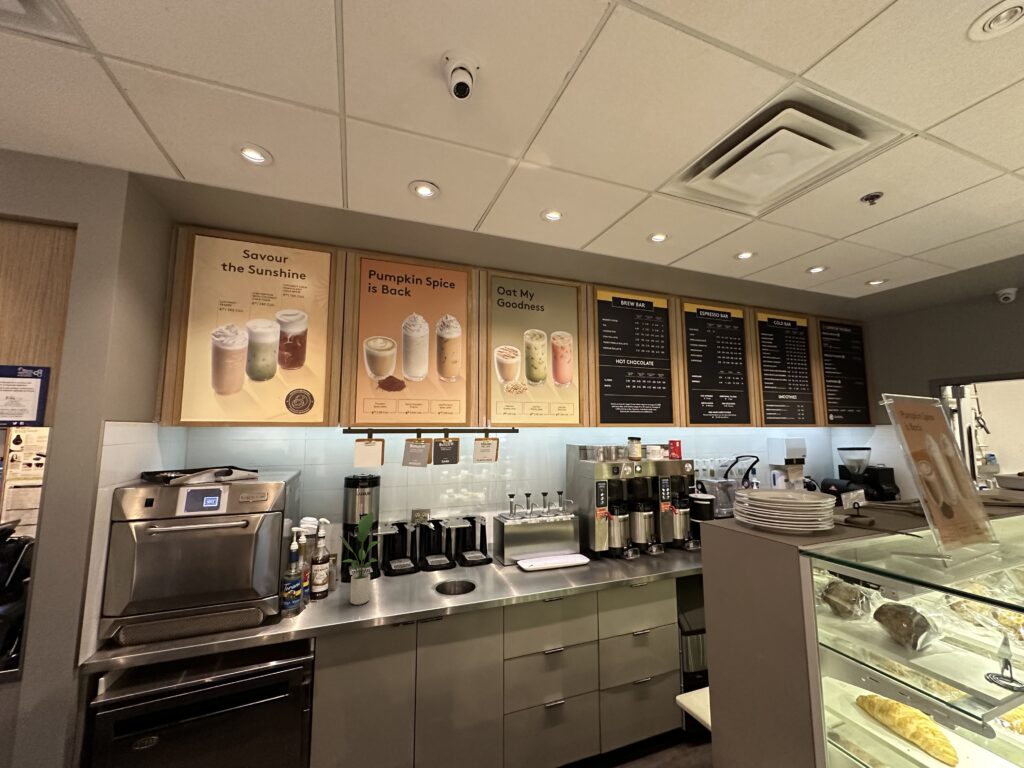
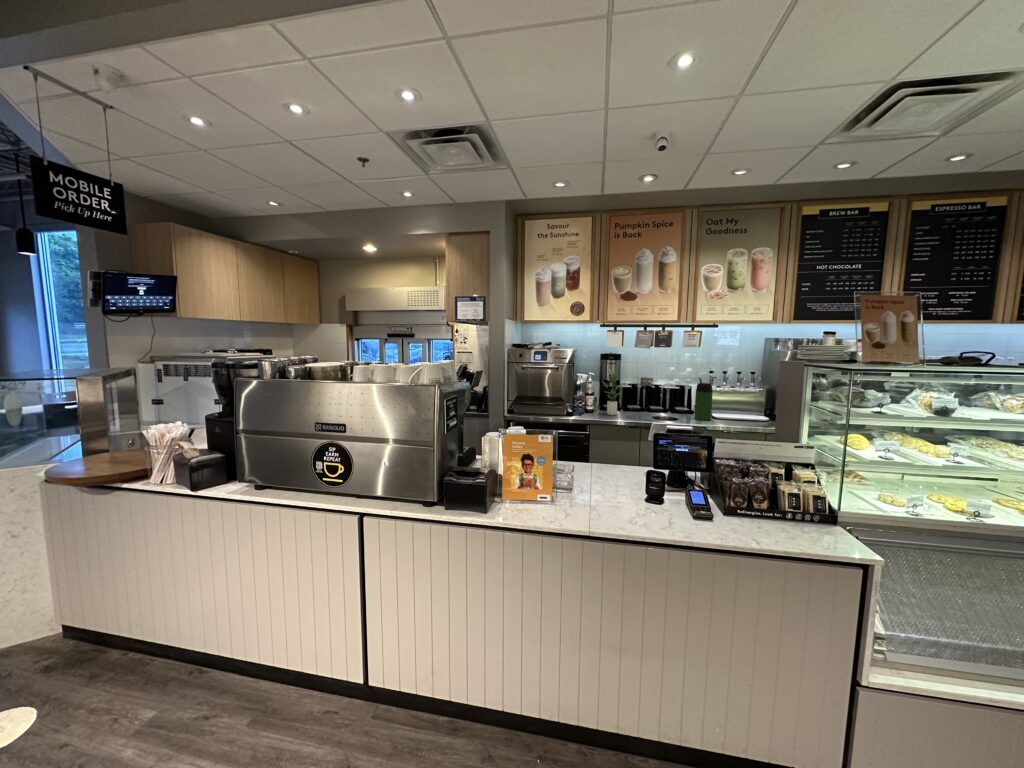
thermos bottle: none [498,515,523,587] -> present [694,378,713,420]

